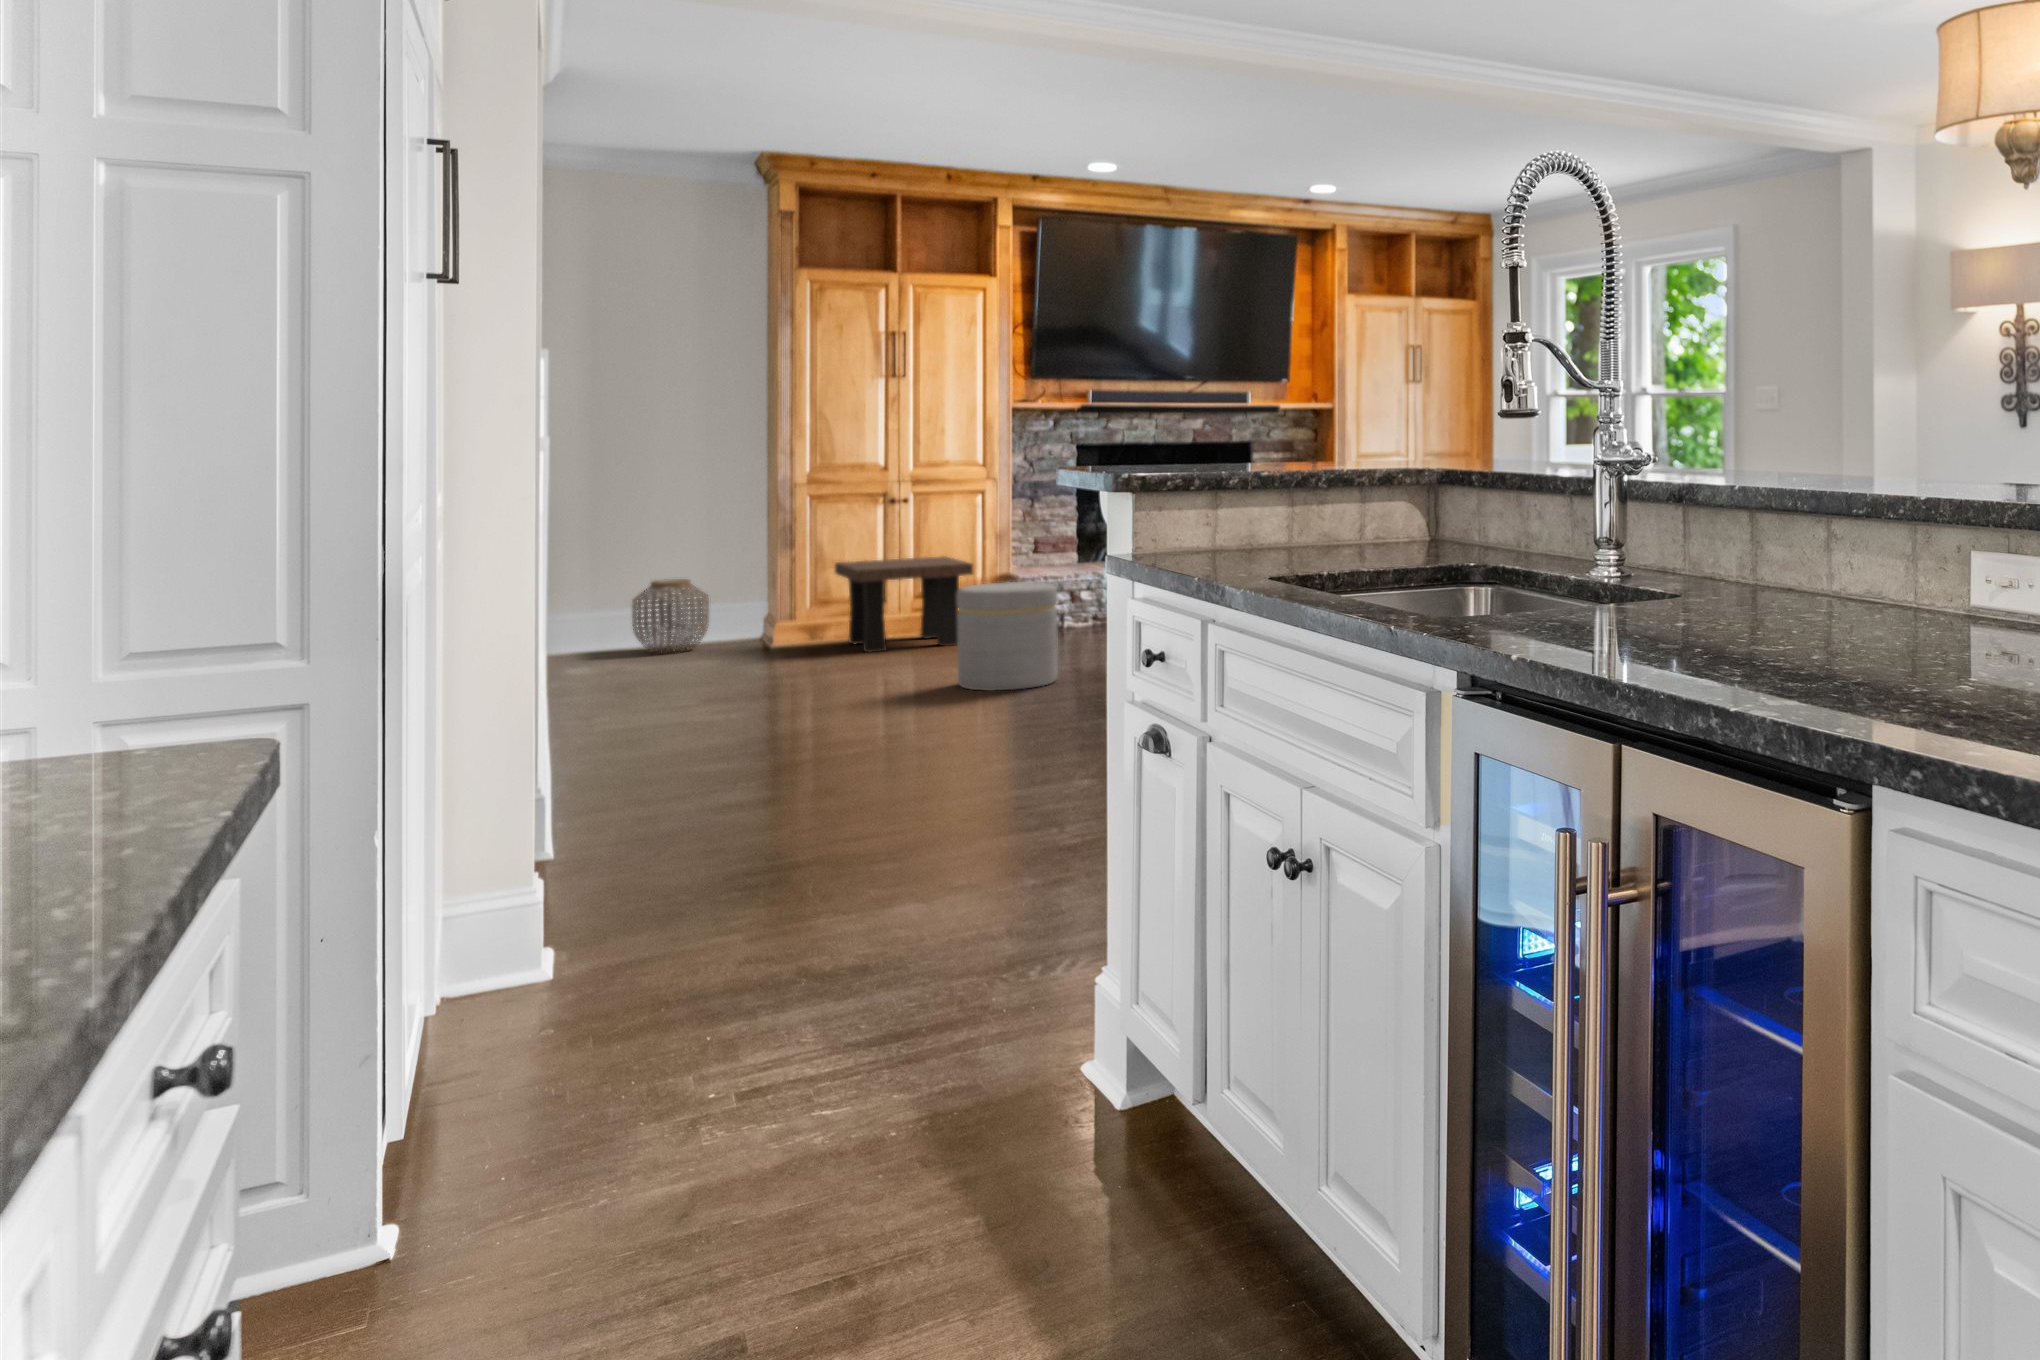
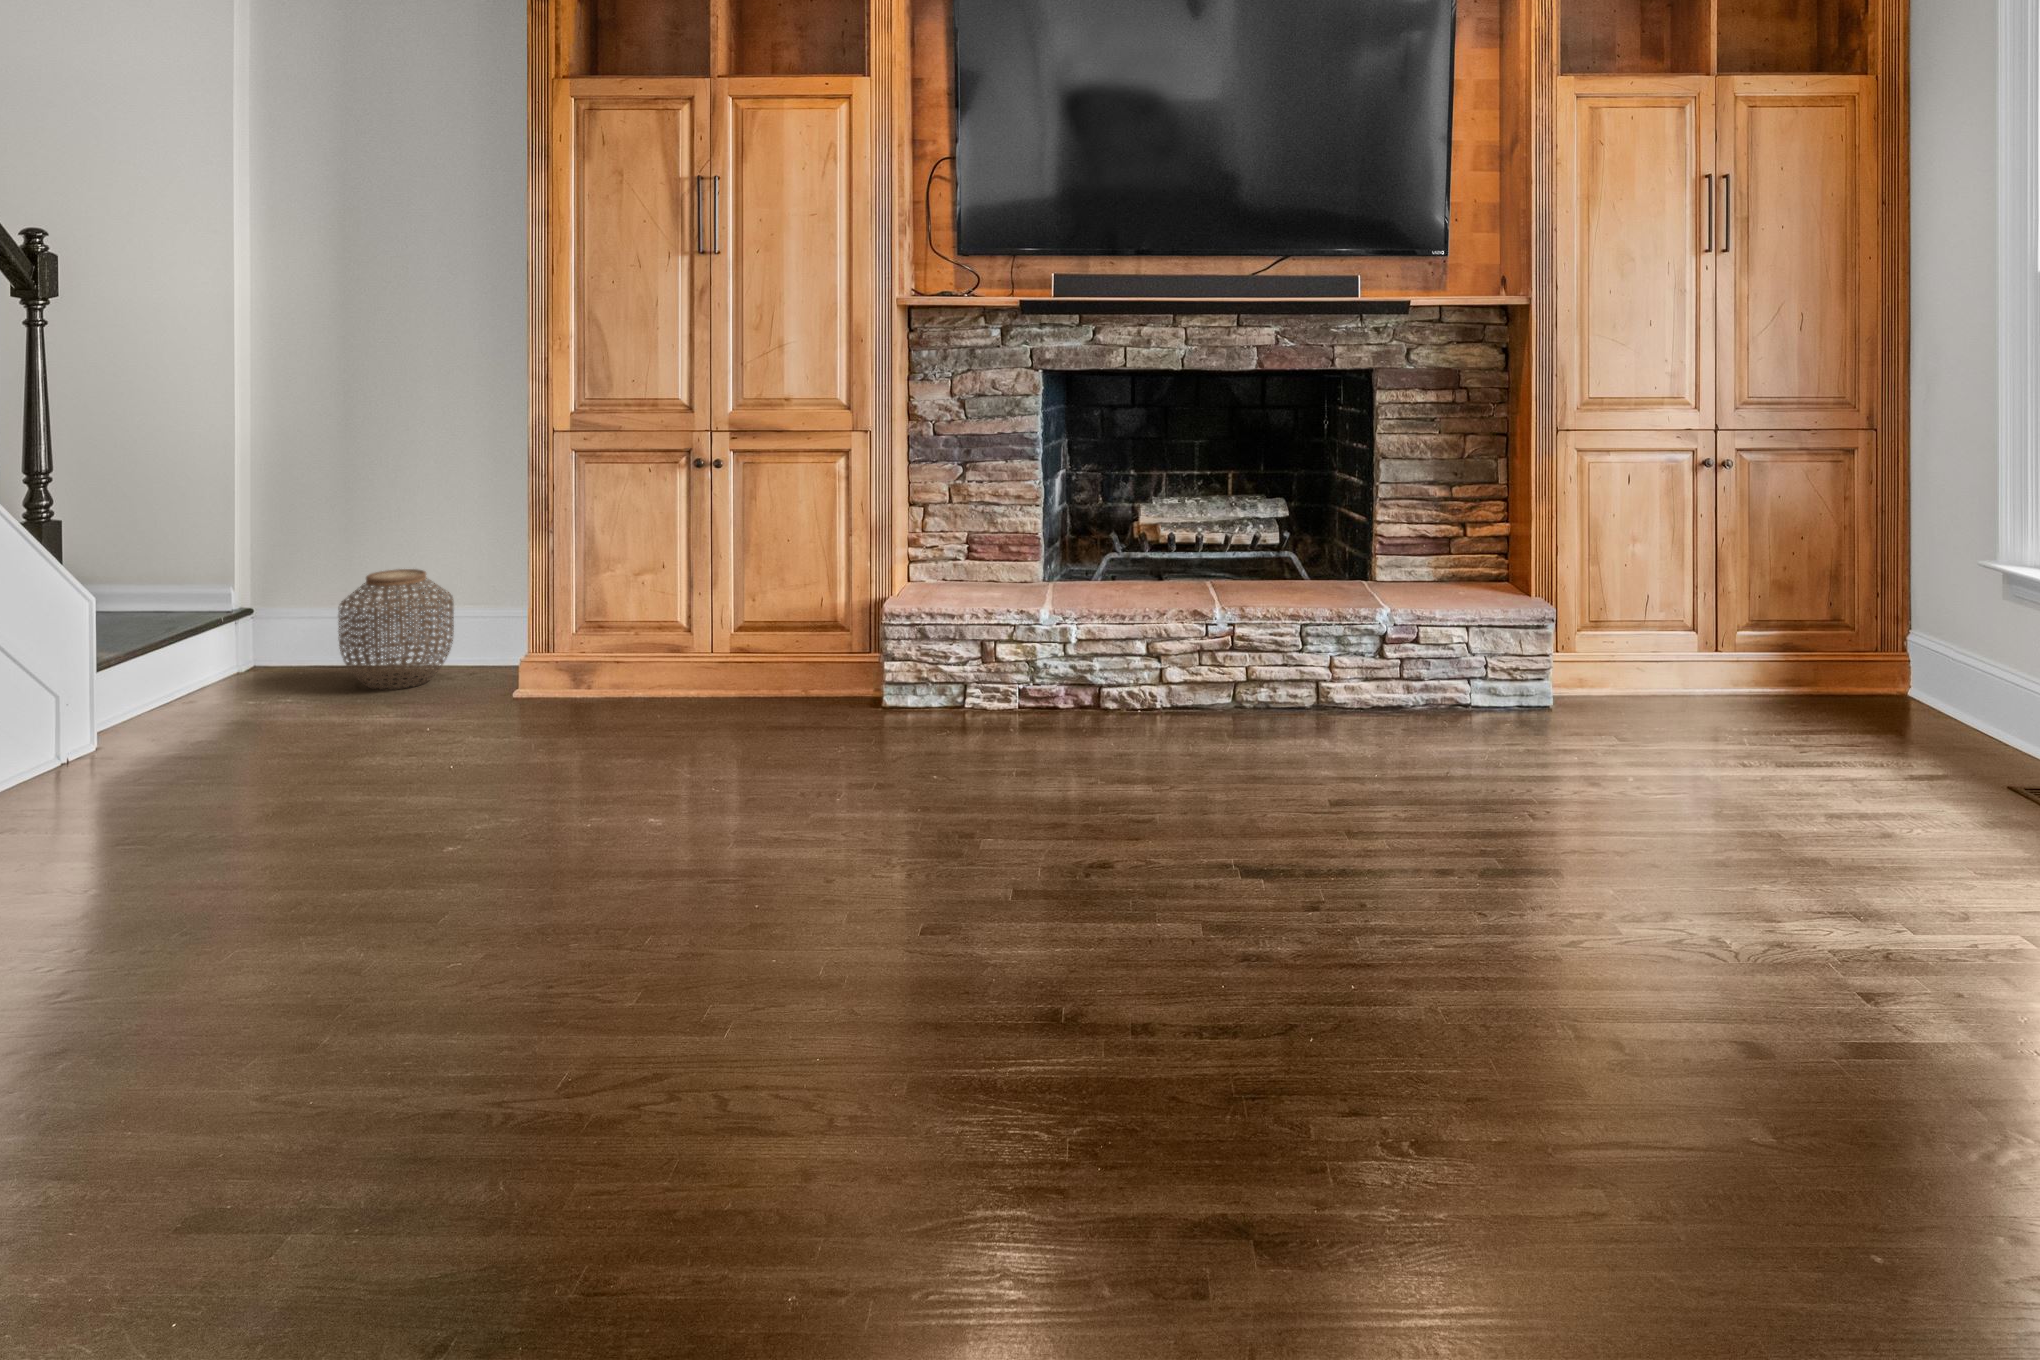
side table: present [835,557,973,652] -> none [543,562,783,745]
ottoman: present [957,582,1058,691] -> none [301,729,565,1063]

